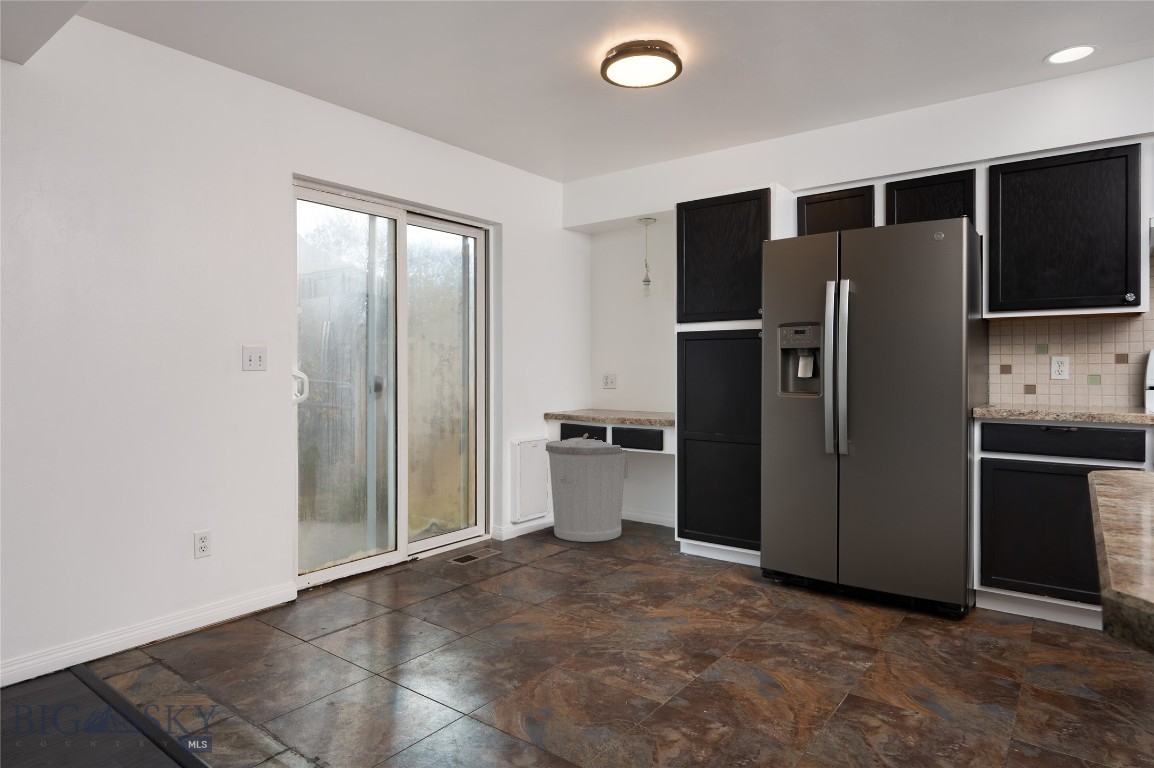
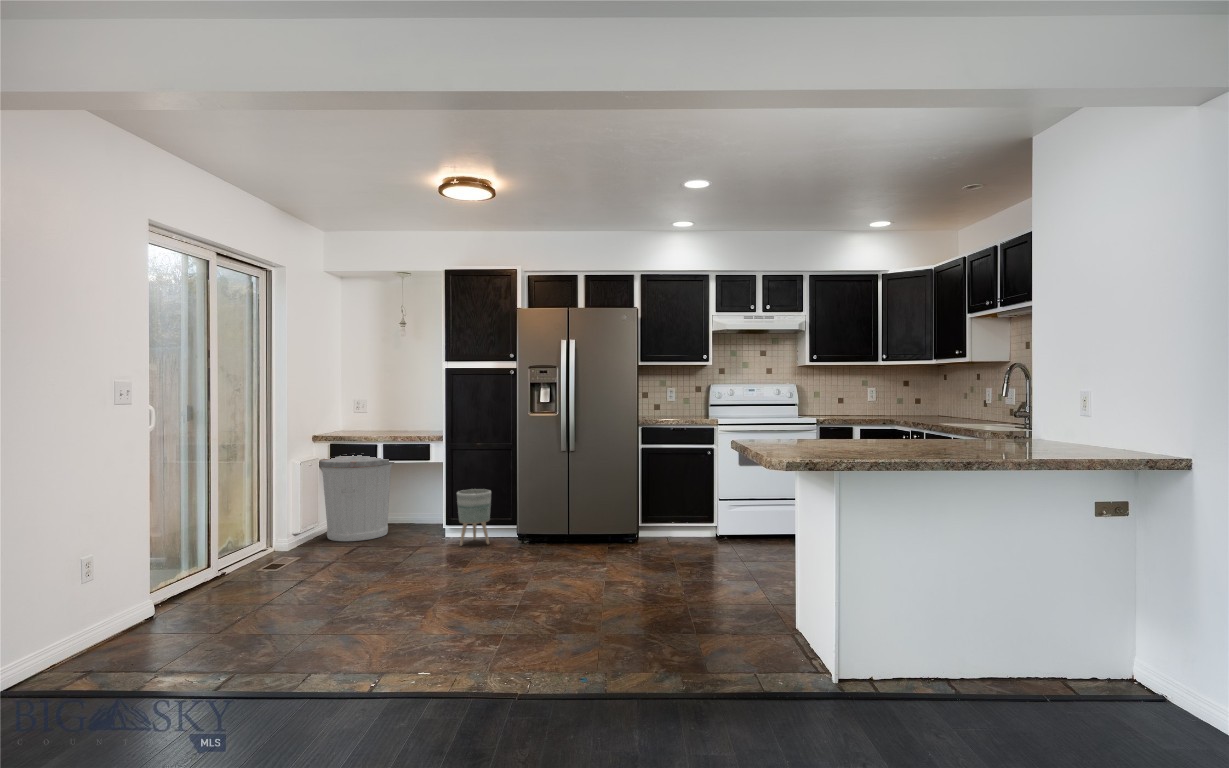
planter: none [679,496,726,576] -> present [457,489,491,546]

